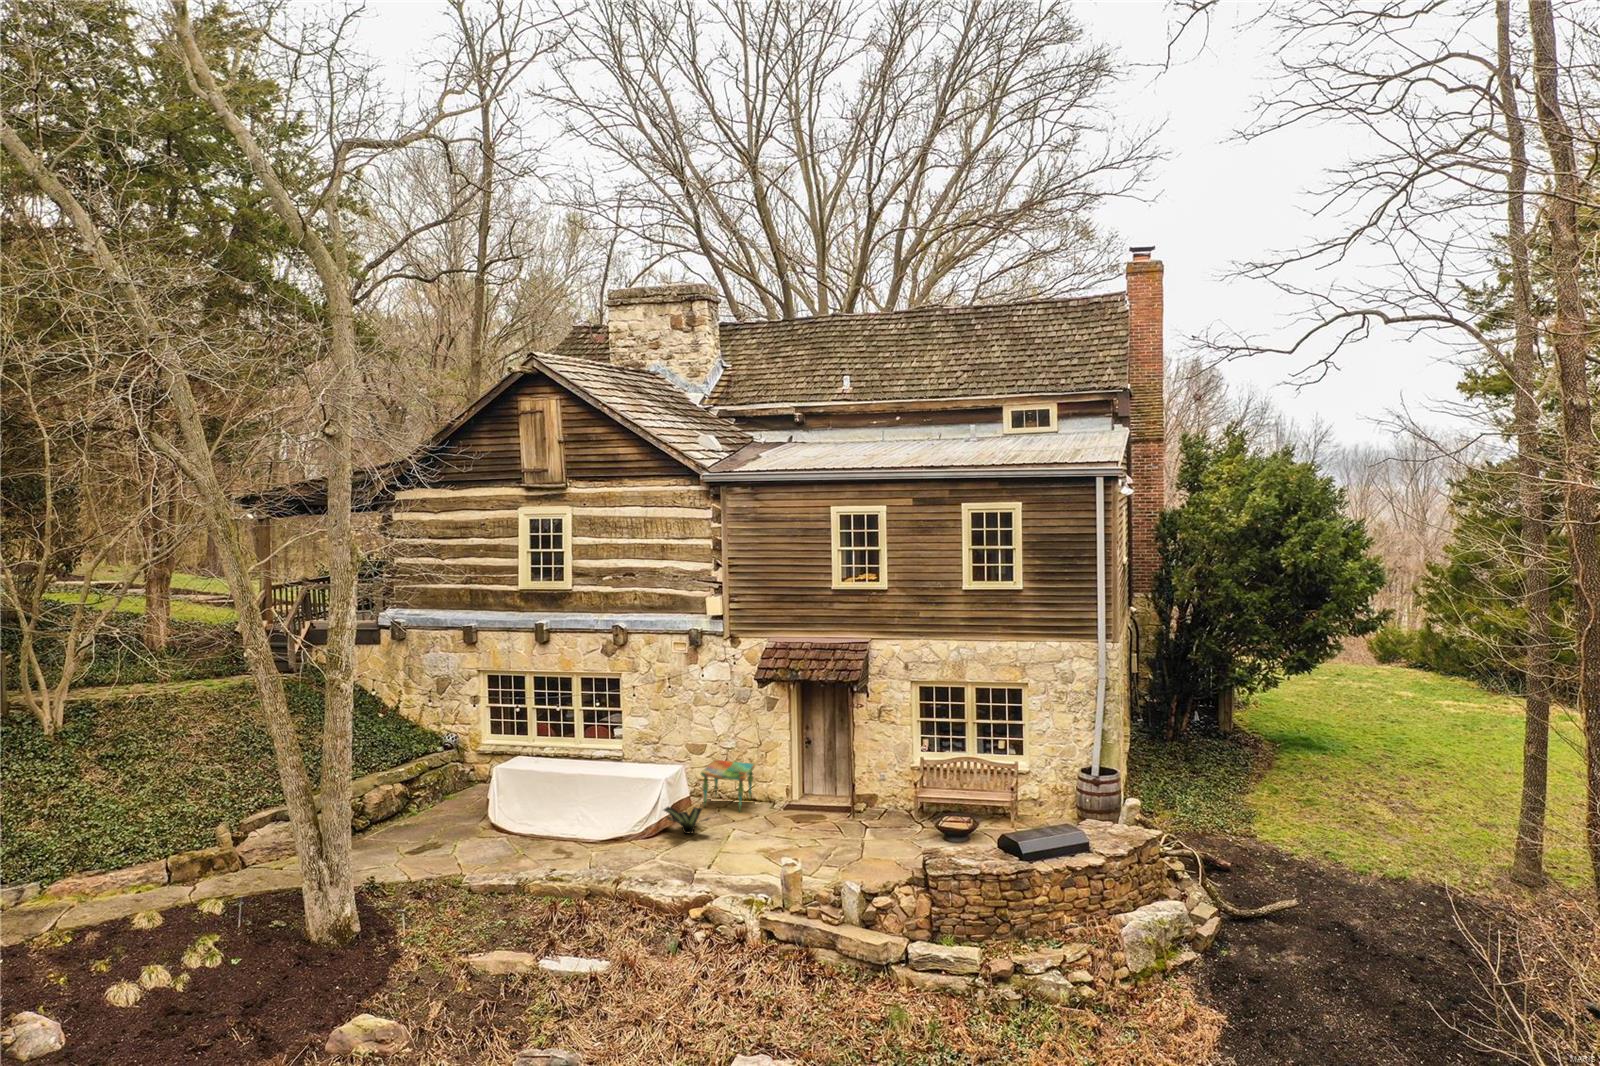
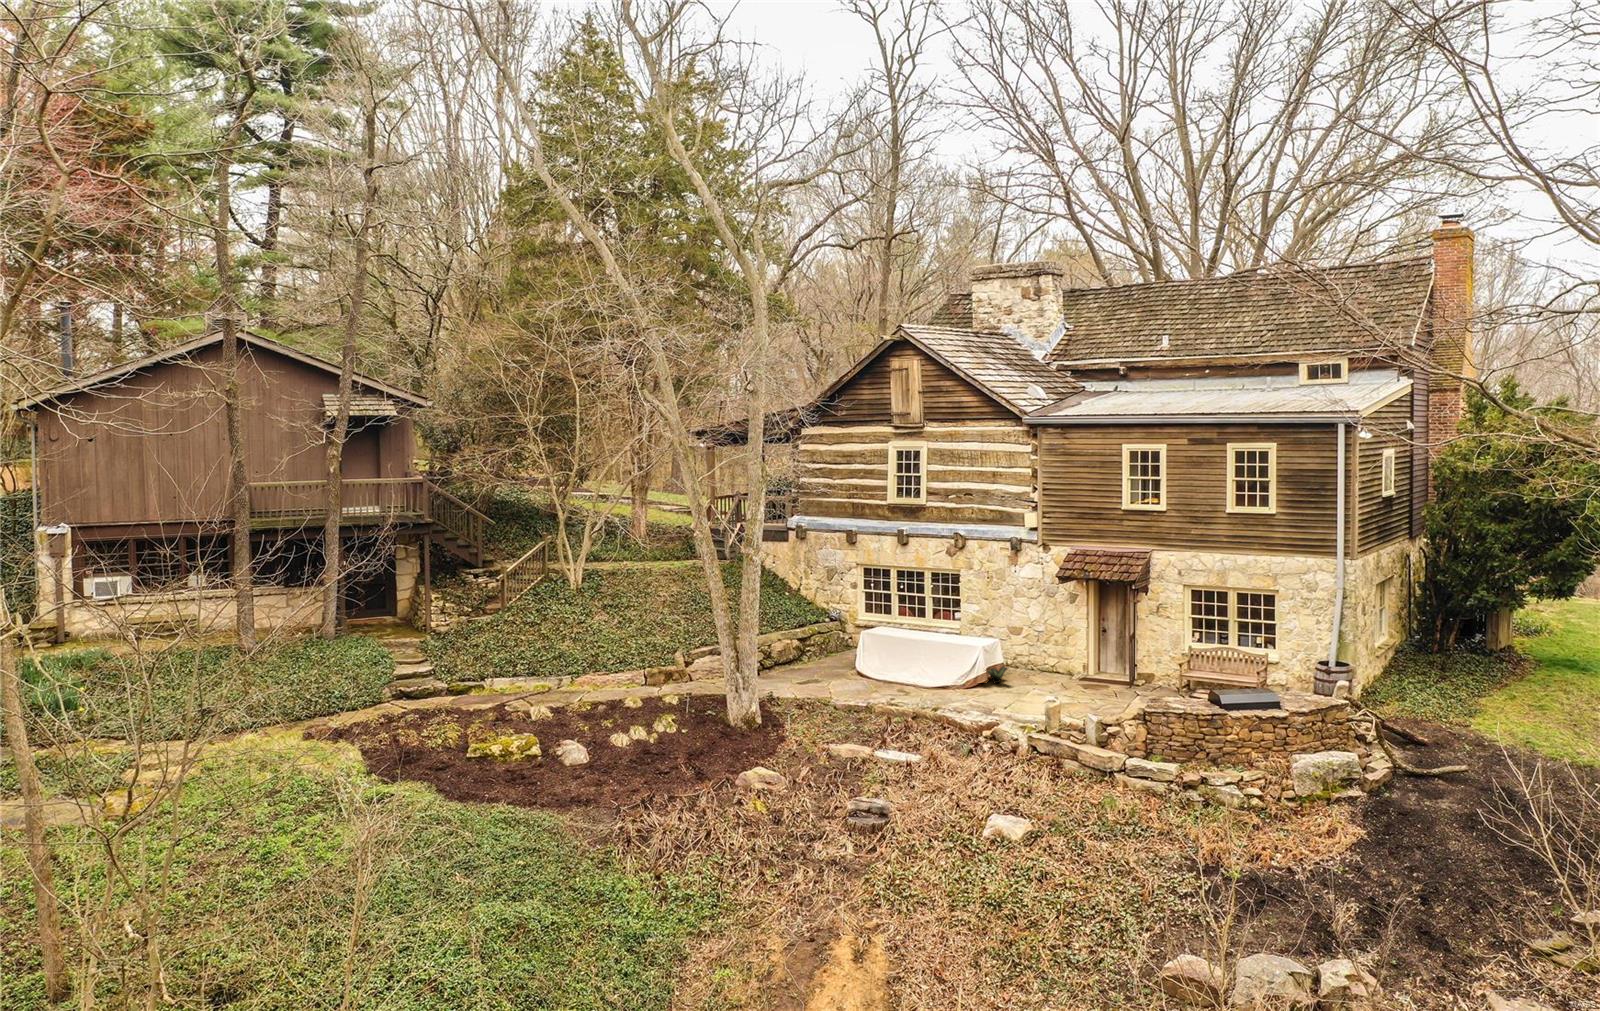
side table: present [701,760,756,811] -> none [1011,638,1057,677]

